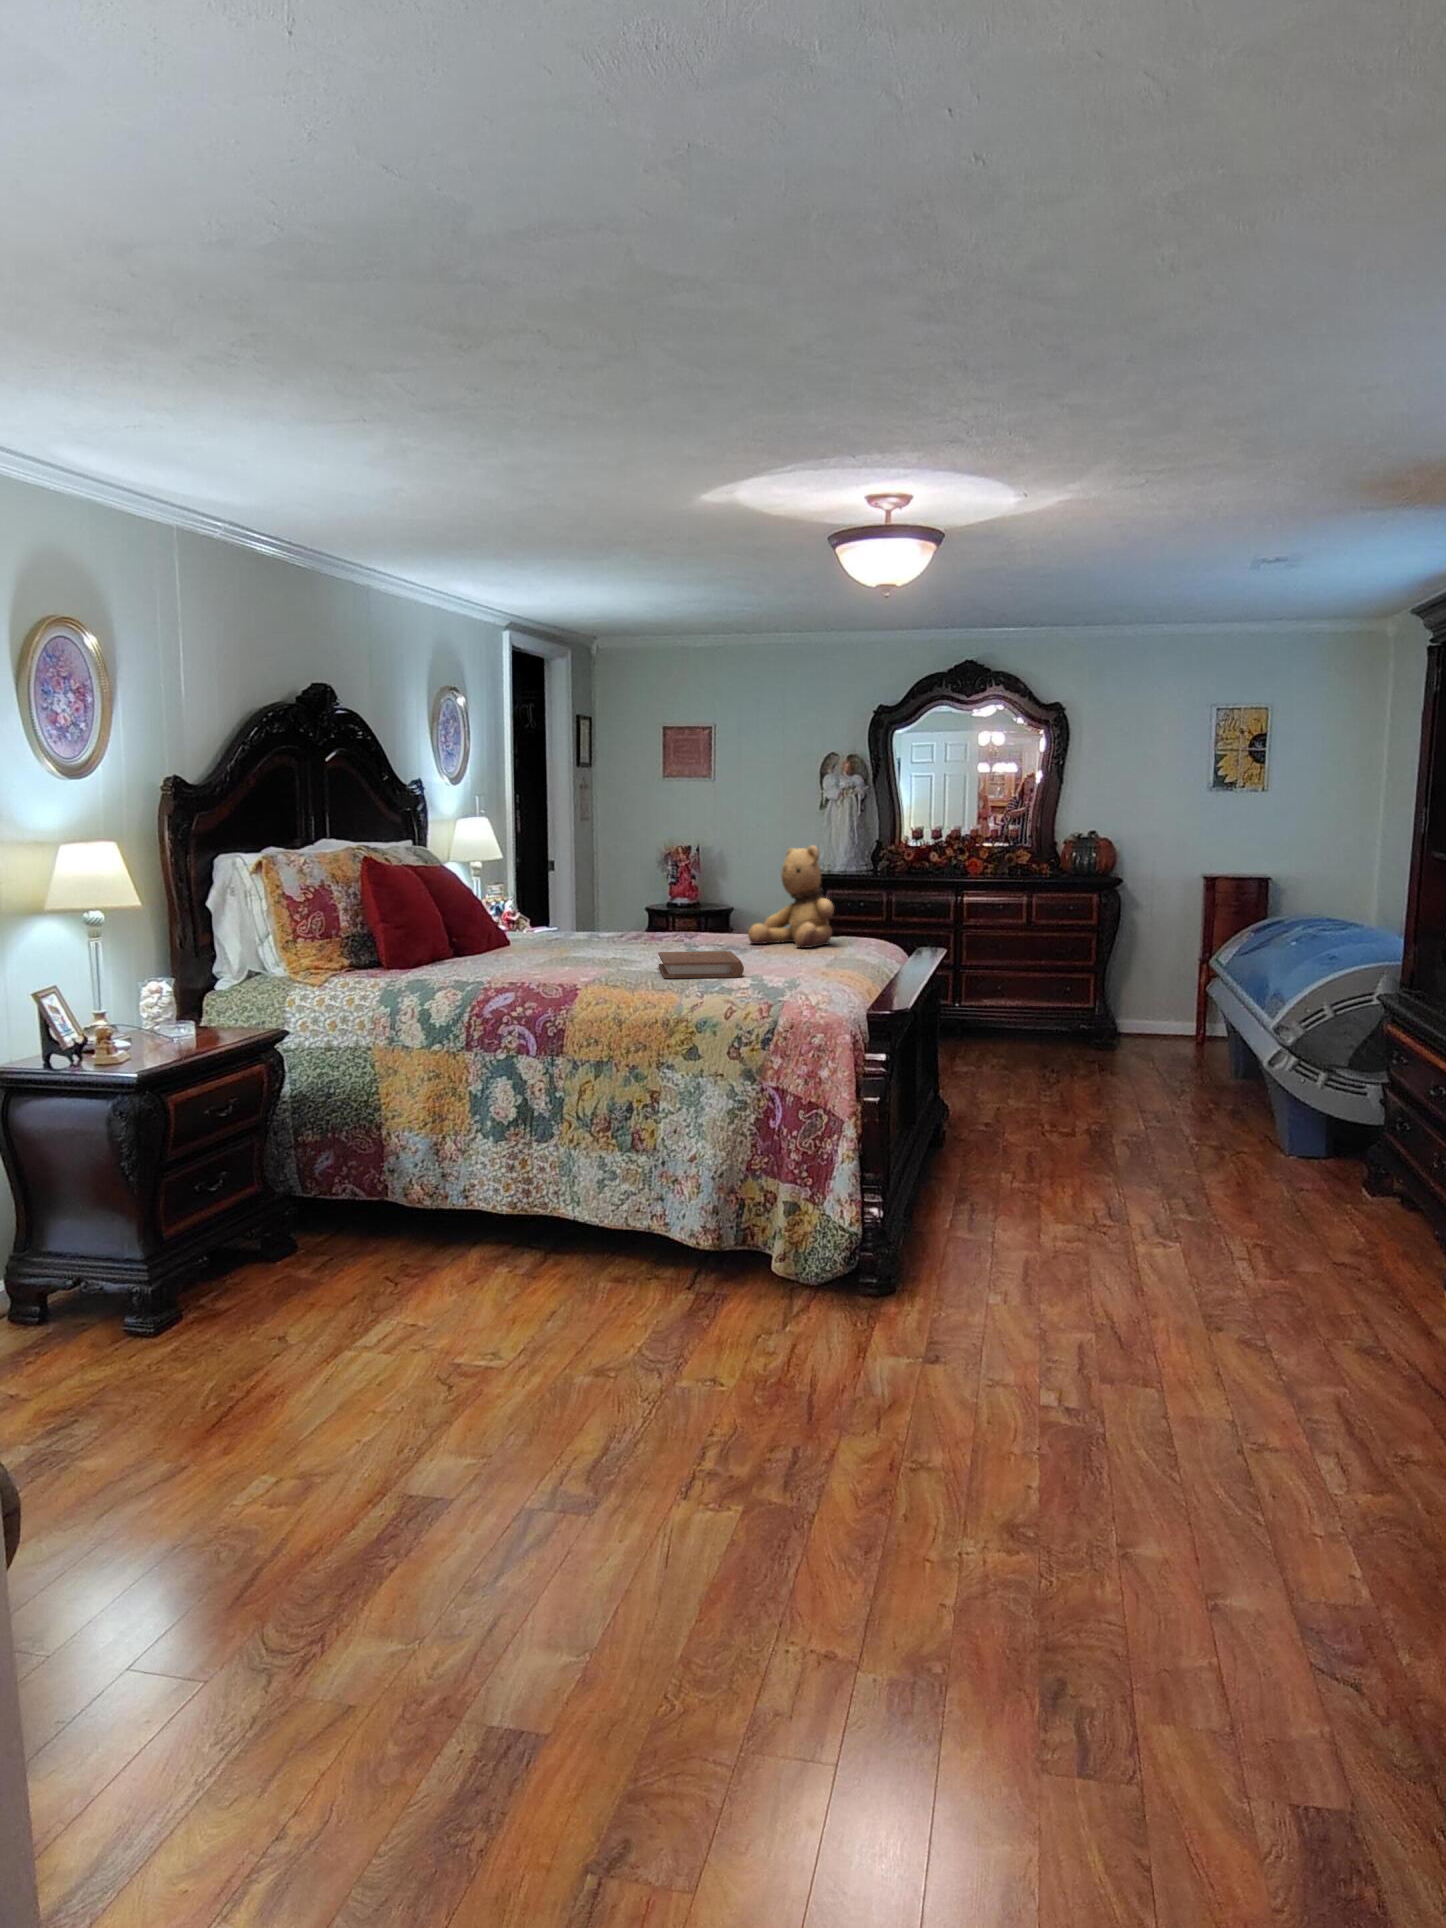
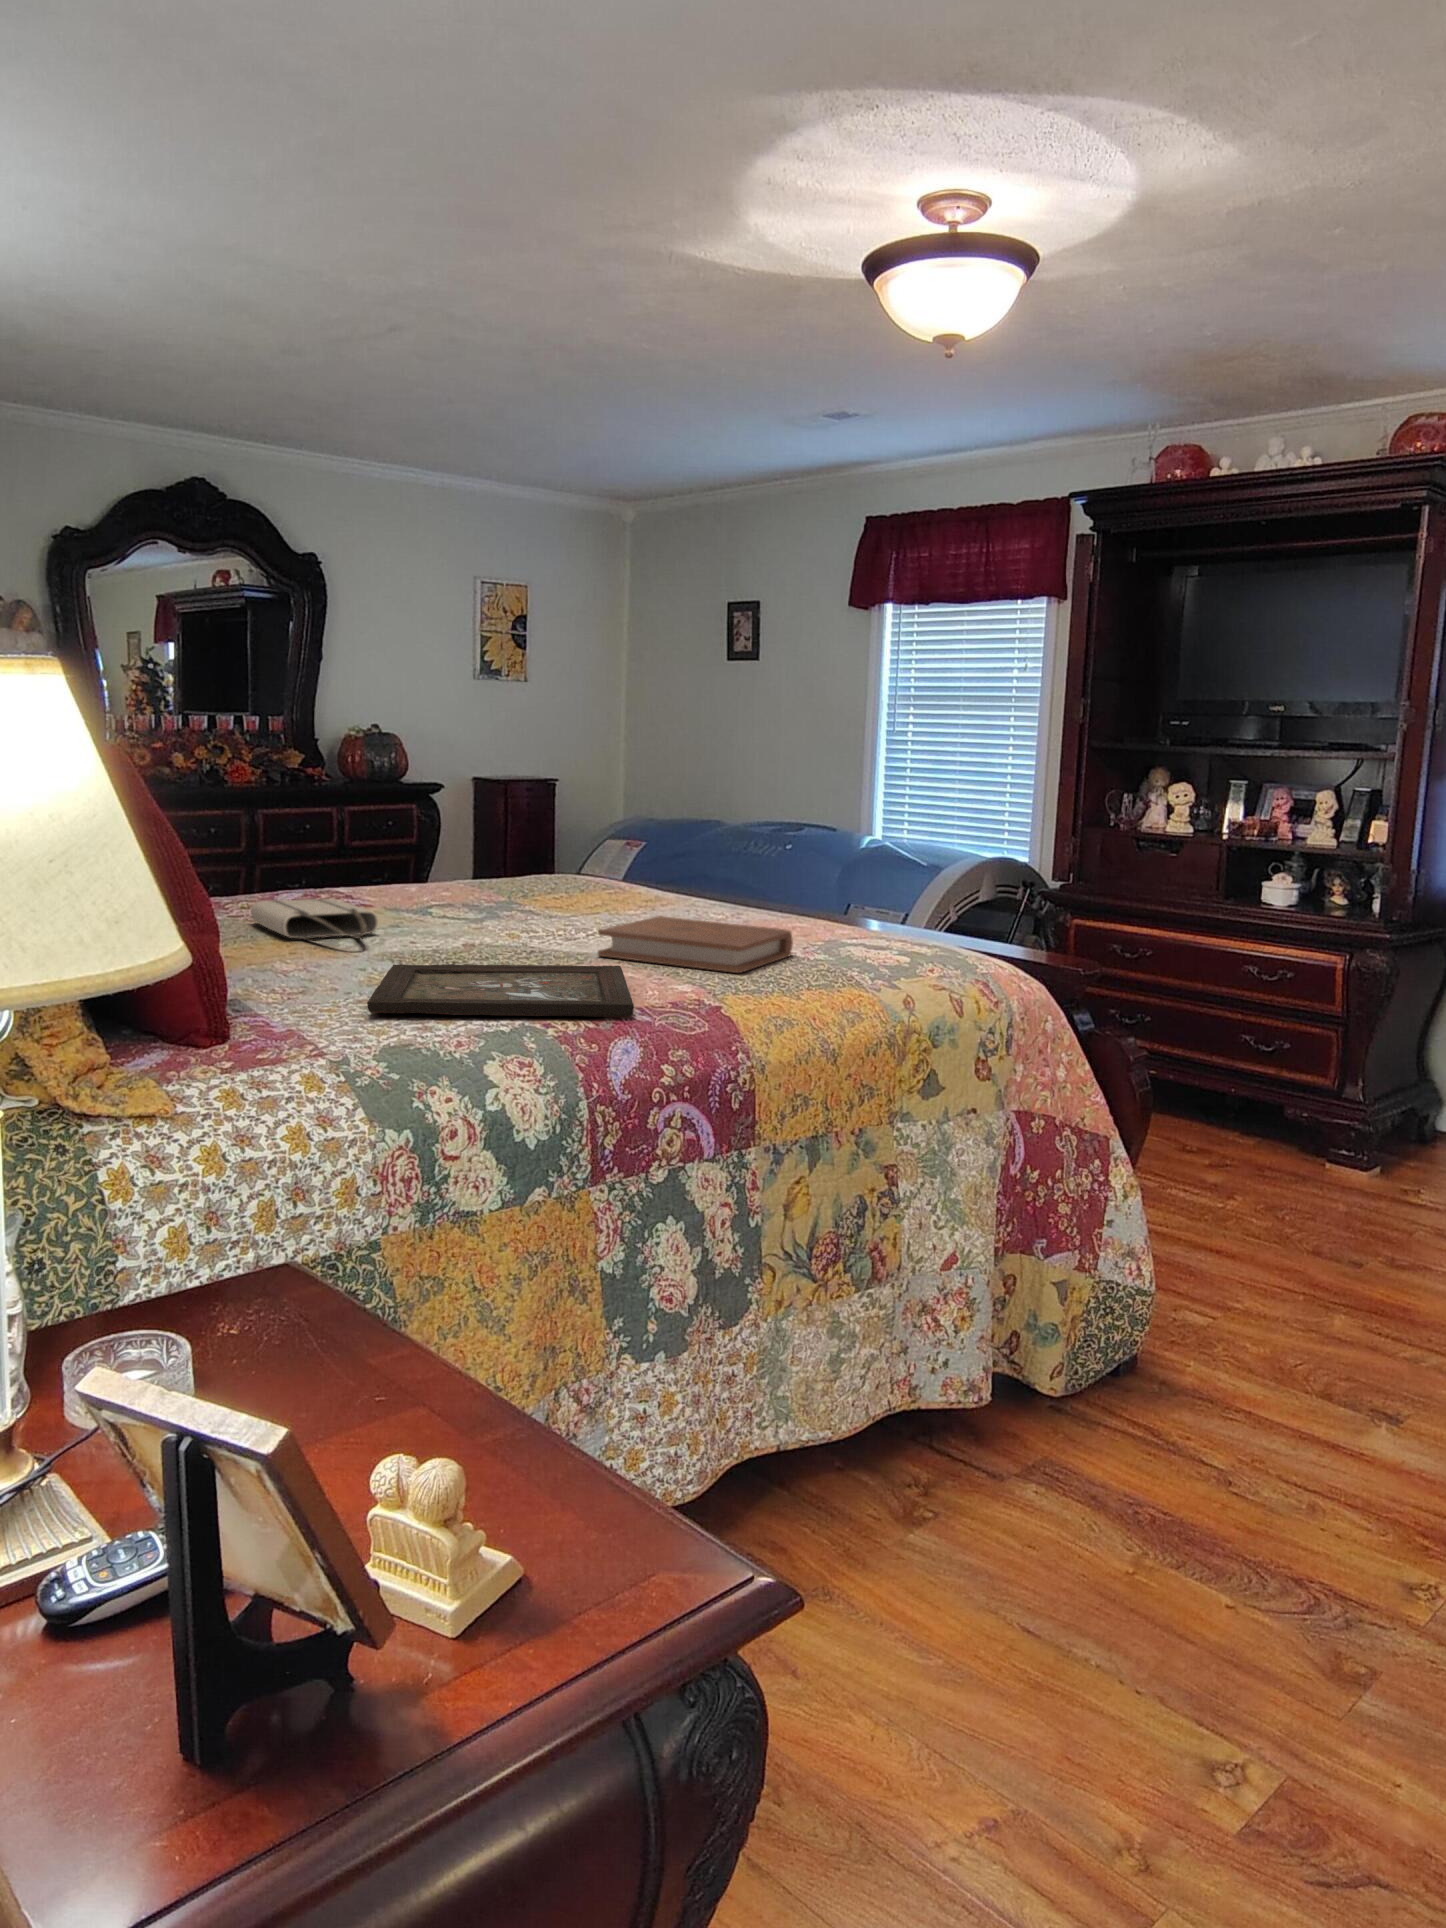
teddy bear: present [748,845,834,948] -> none [411,740,564,903]
tote bag: none [588,932,663,951] -> present [251,898,378,942]
tray: none [462,958,615,982] -> present [367,964,634,1017]

